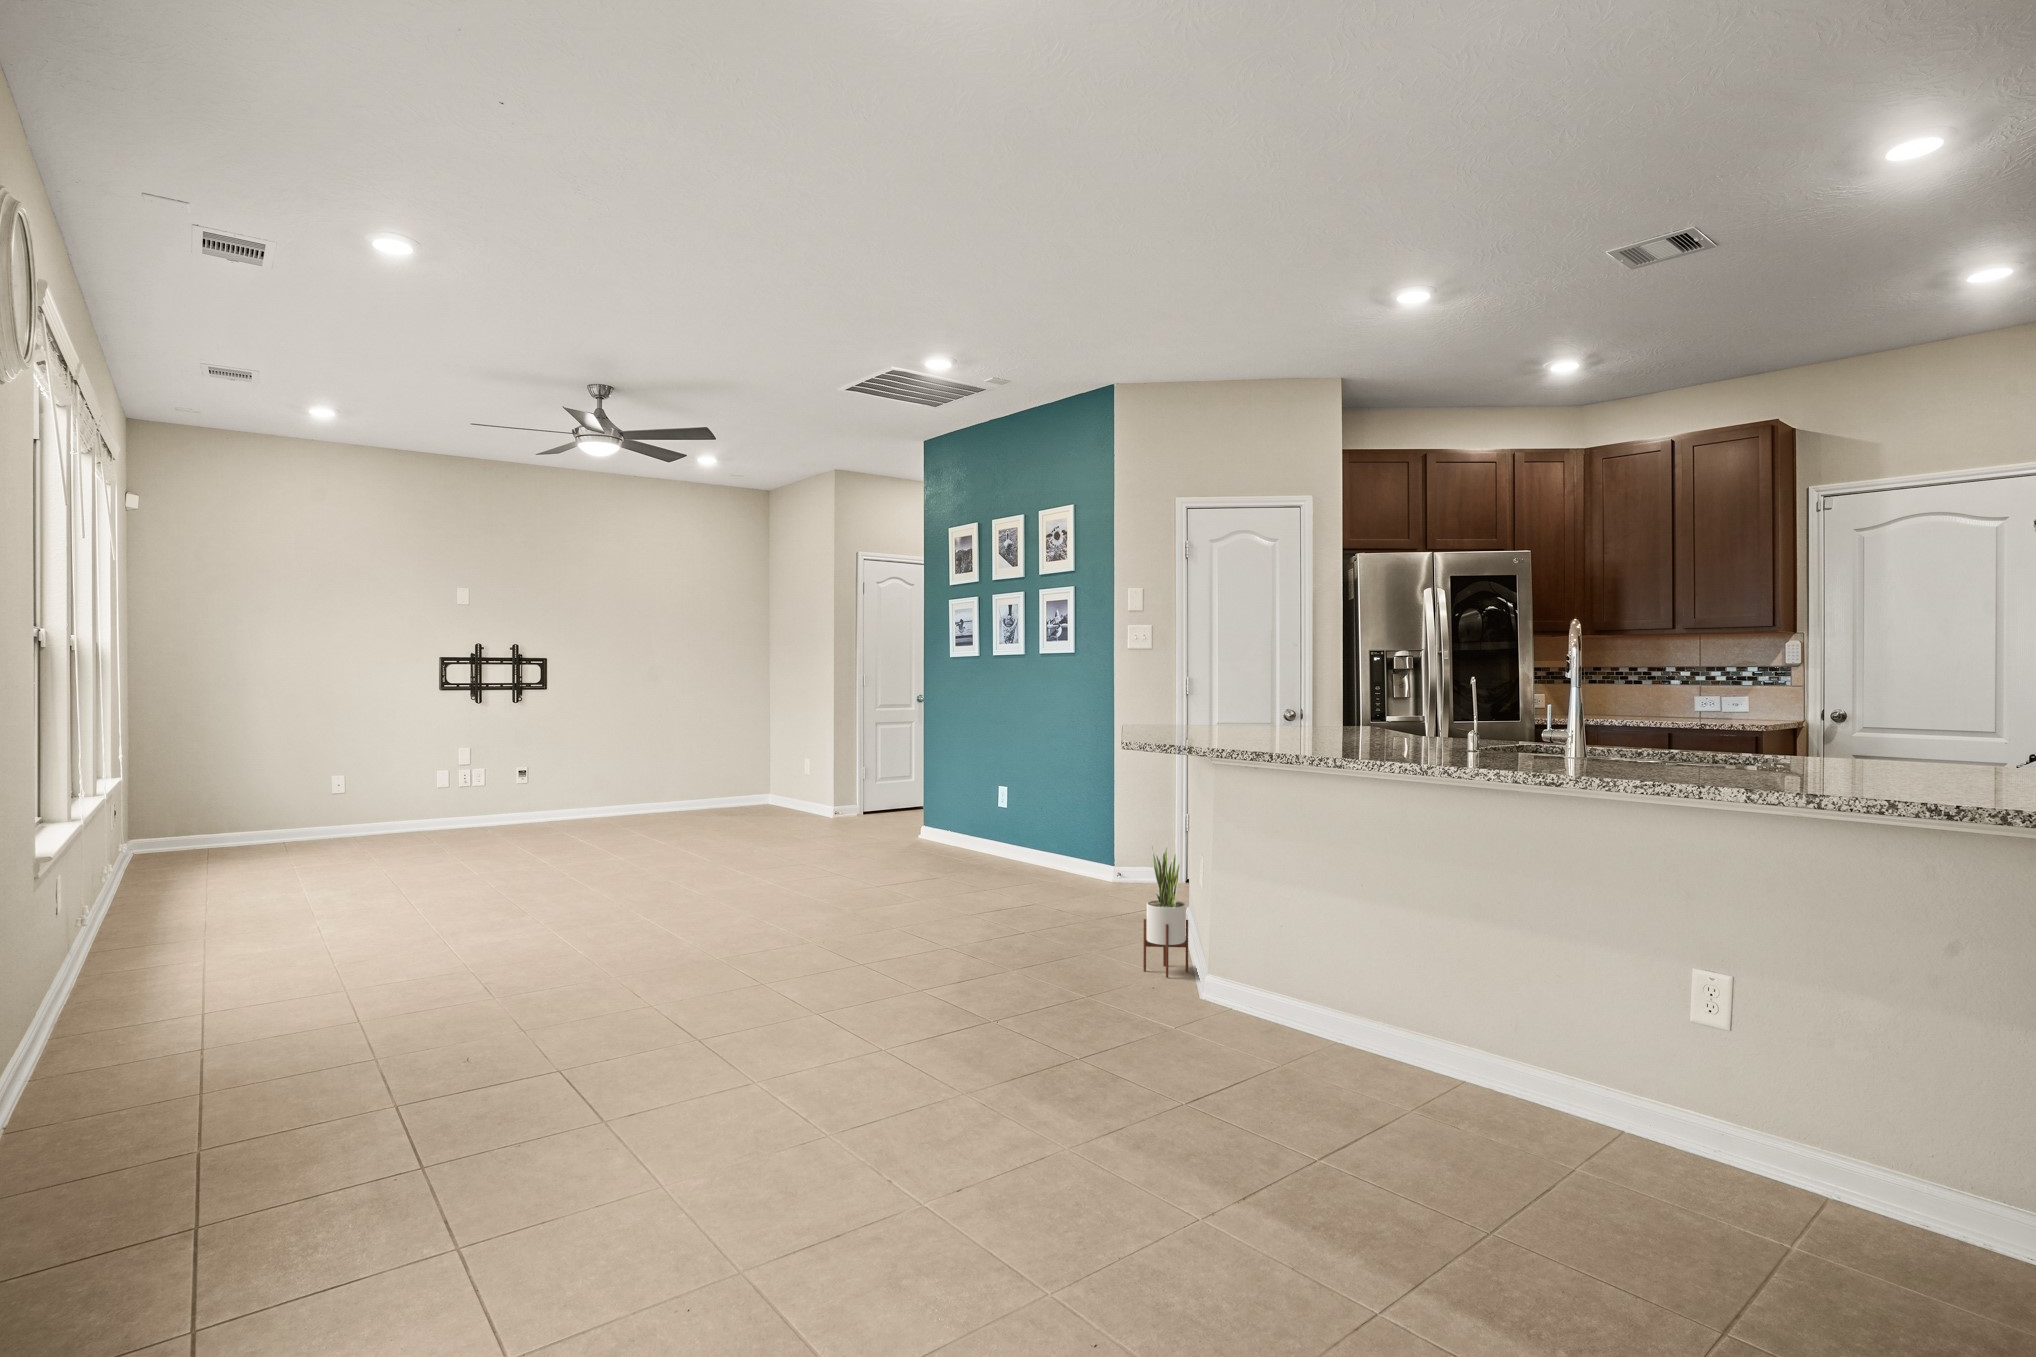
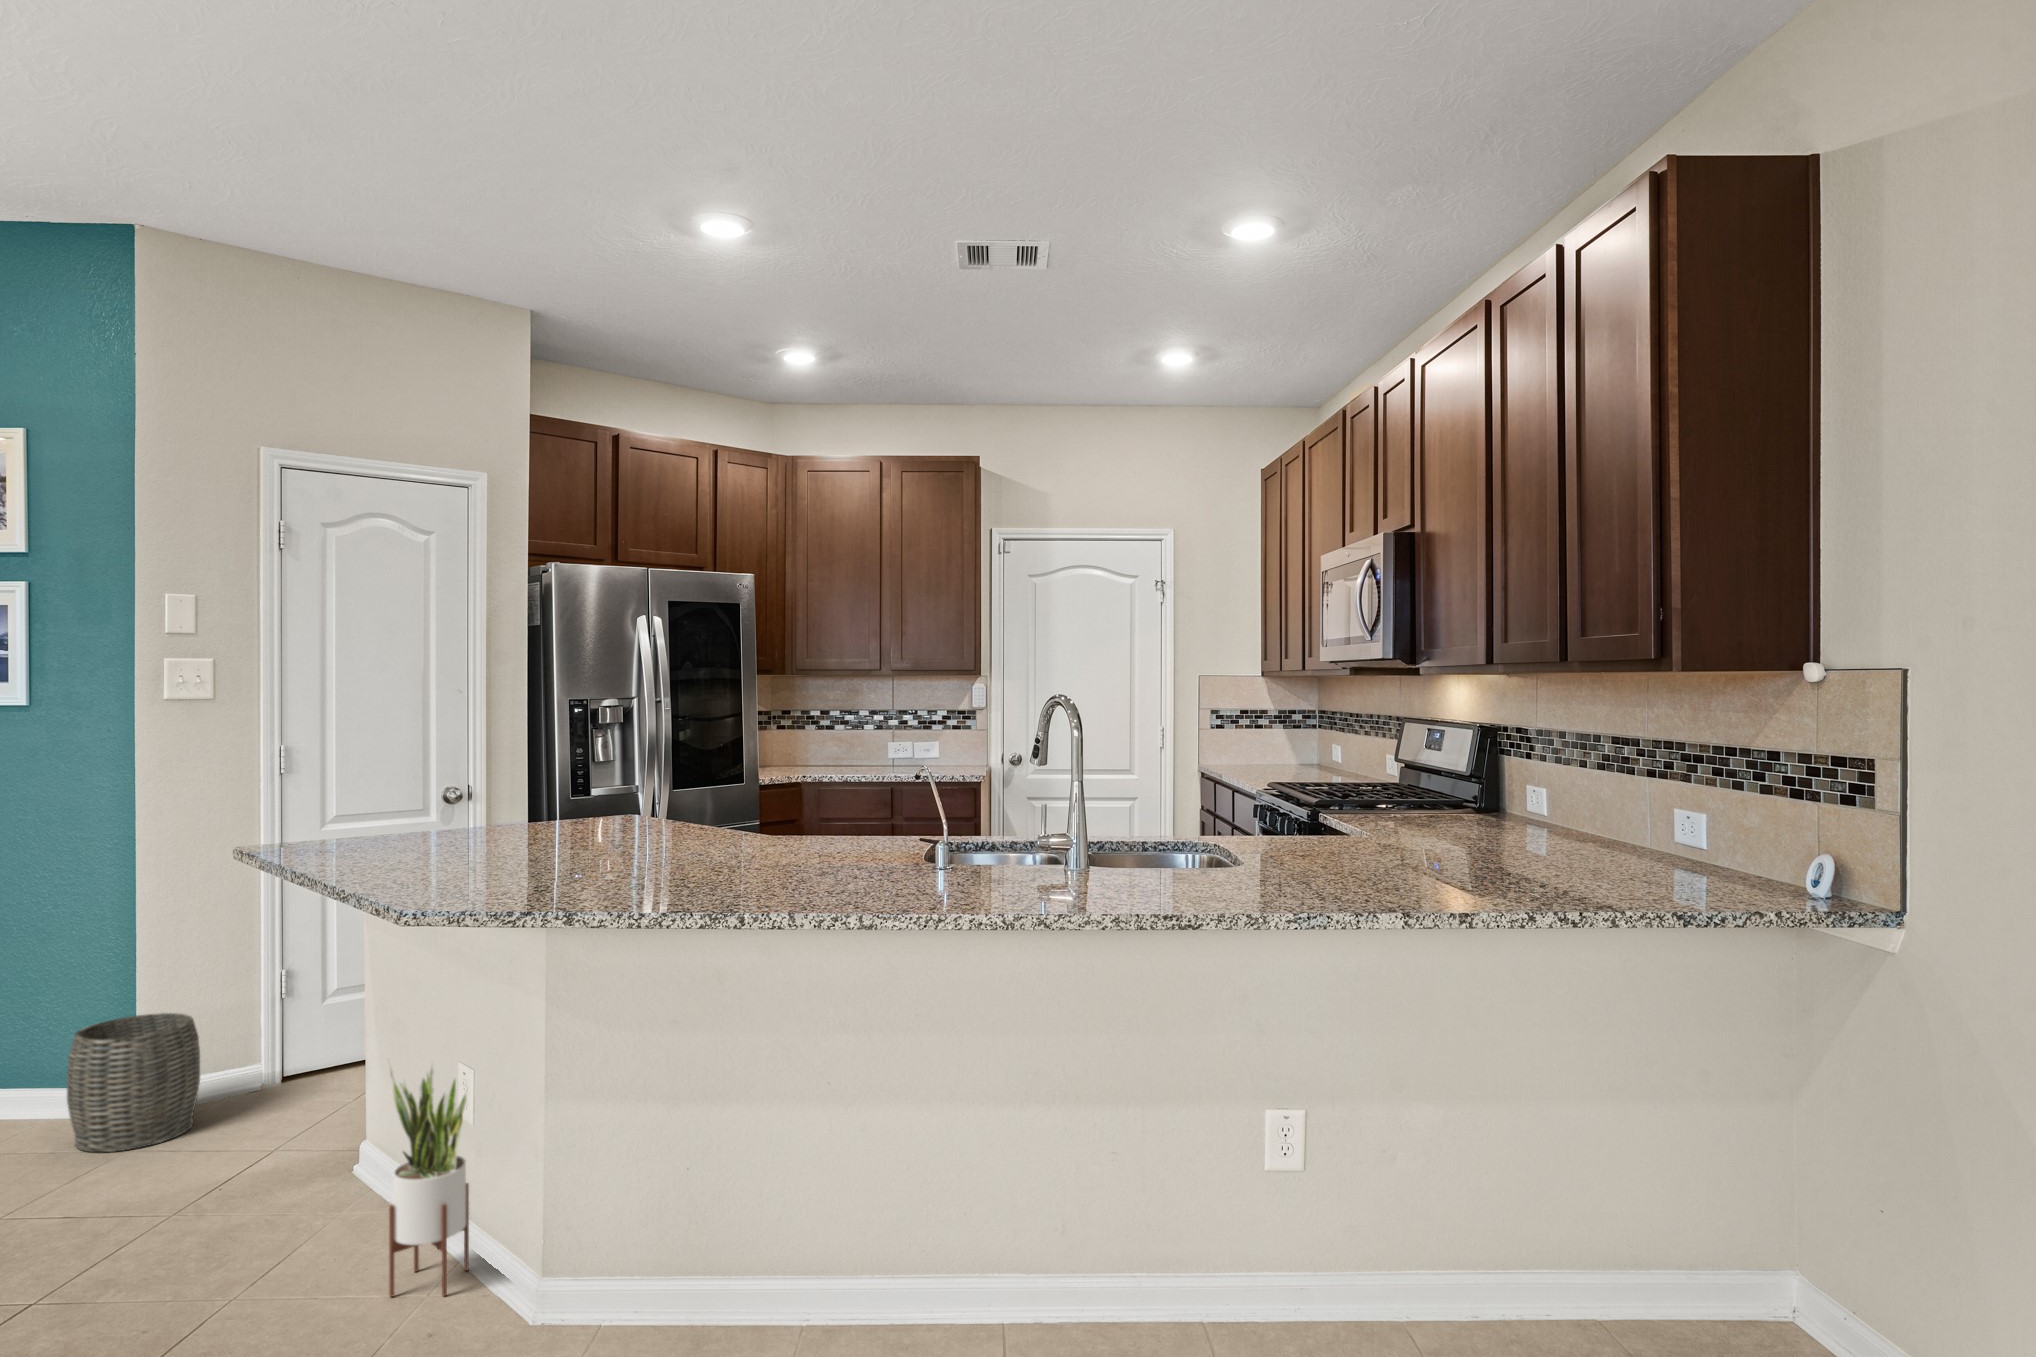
woven basket: none [1070,823,1130,892] -> present [67,1013,200,1152]

